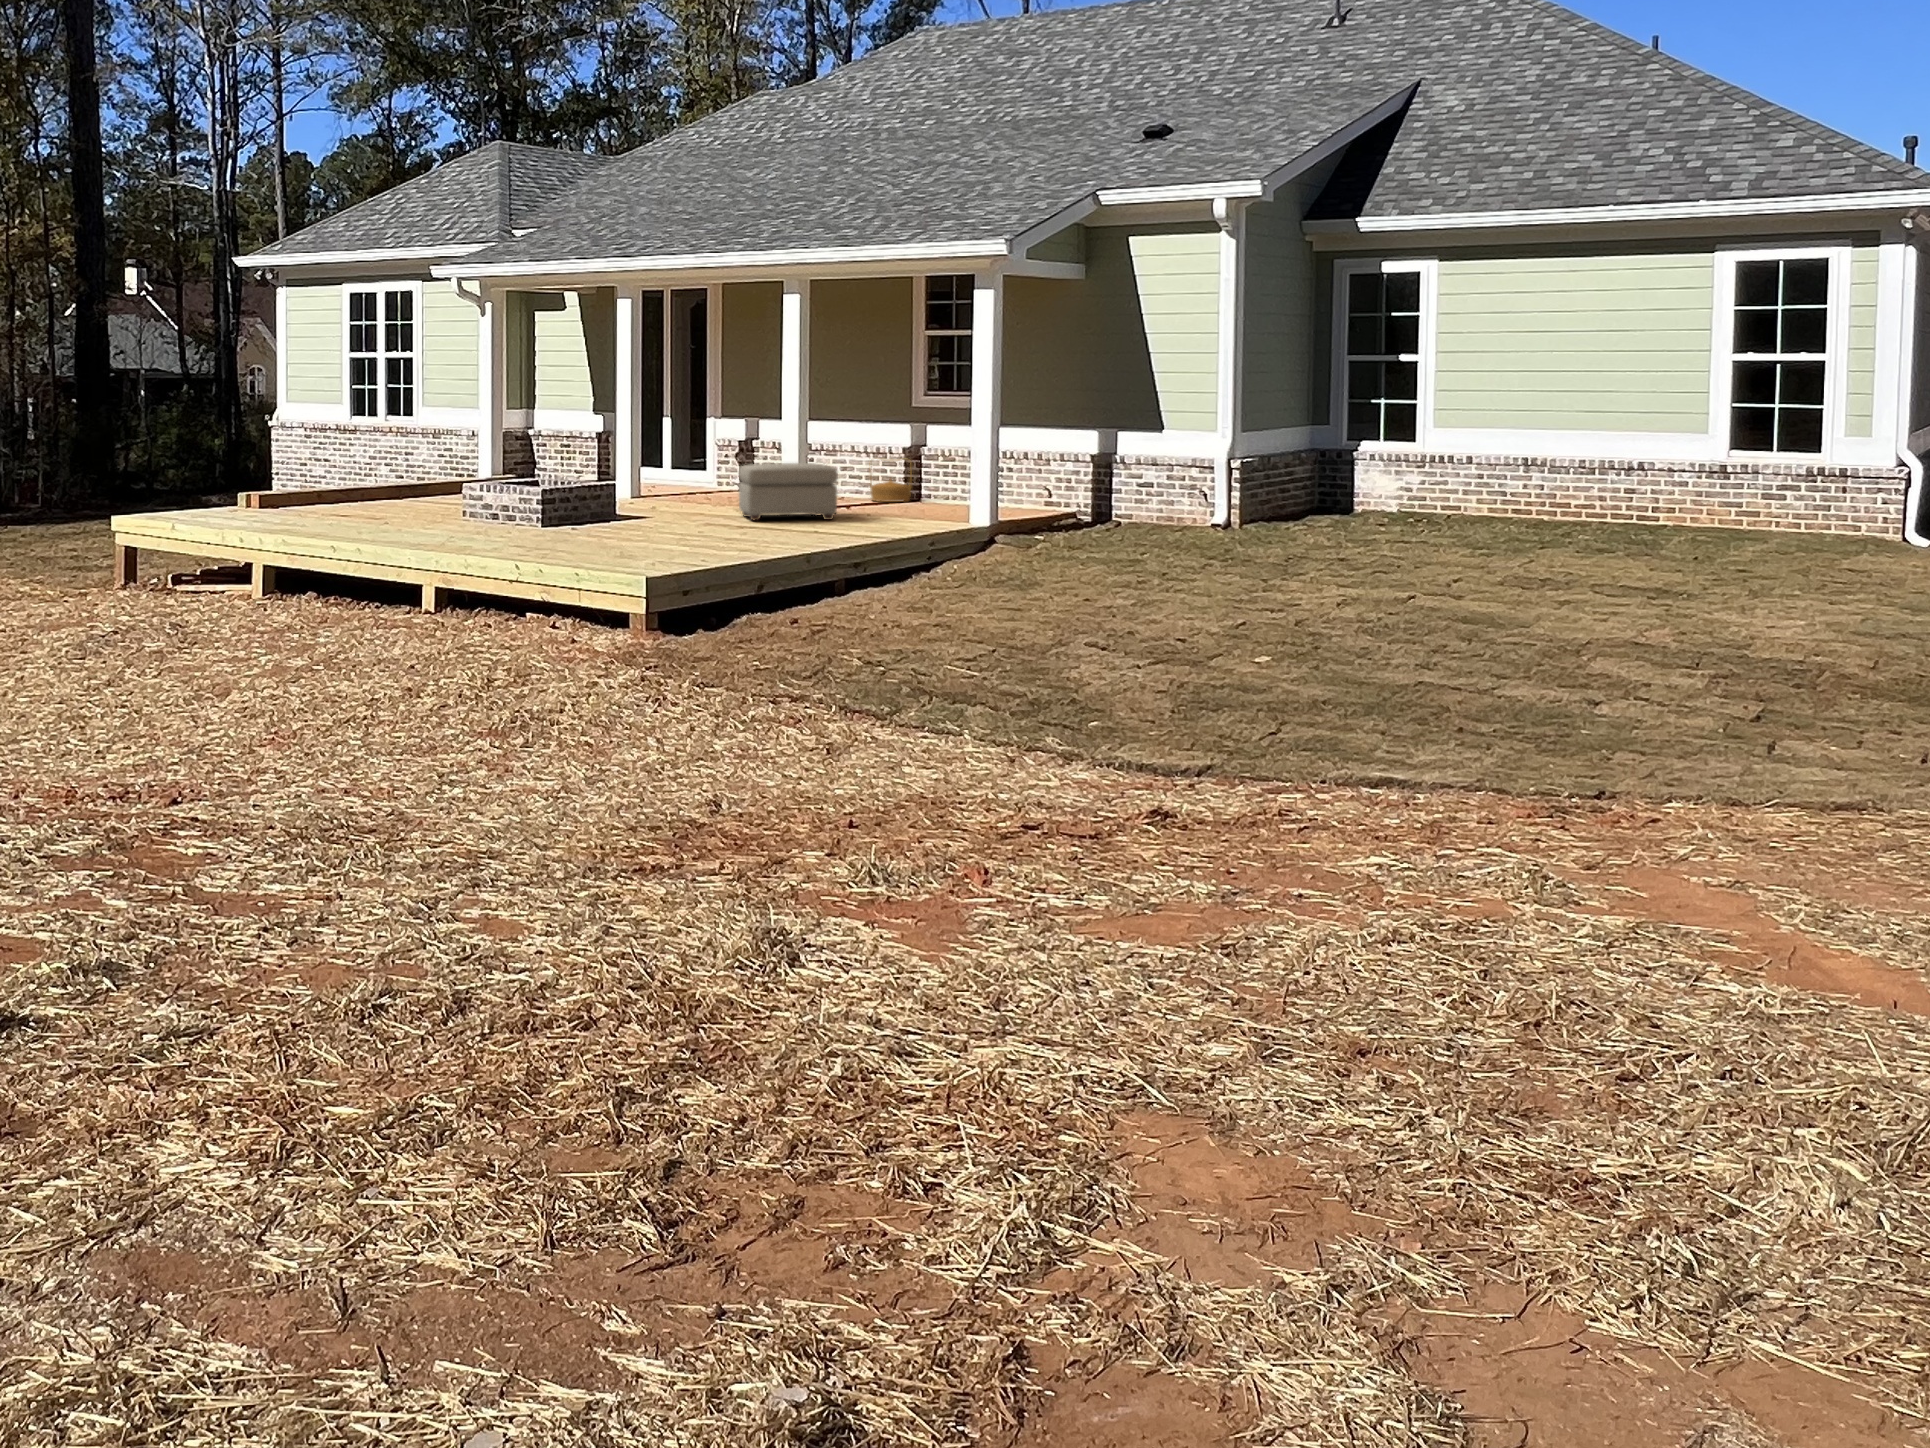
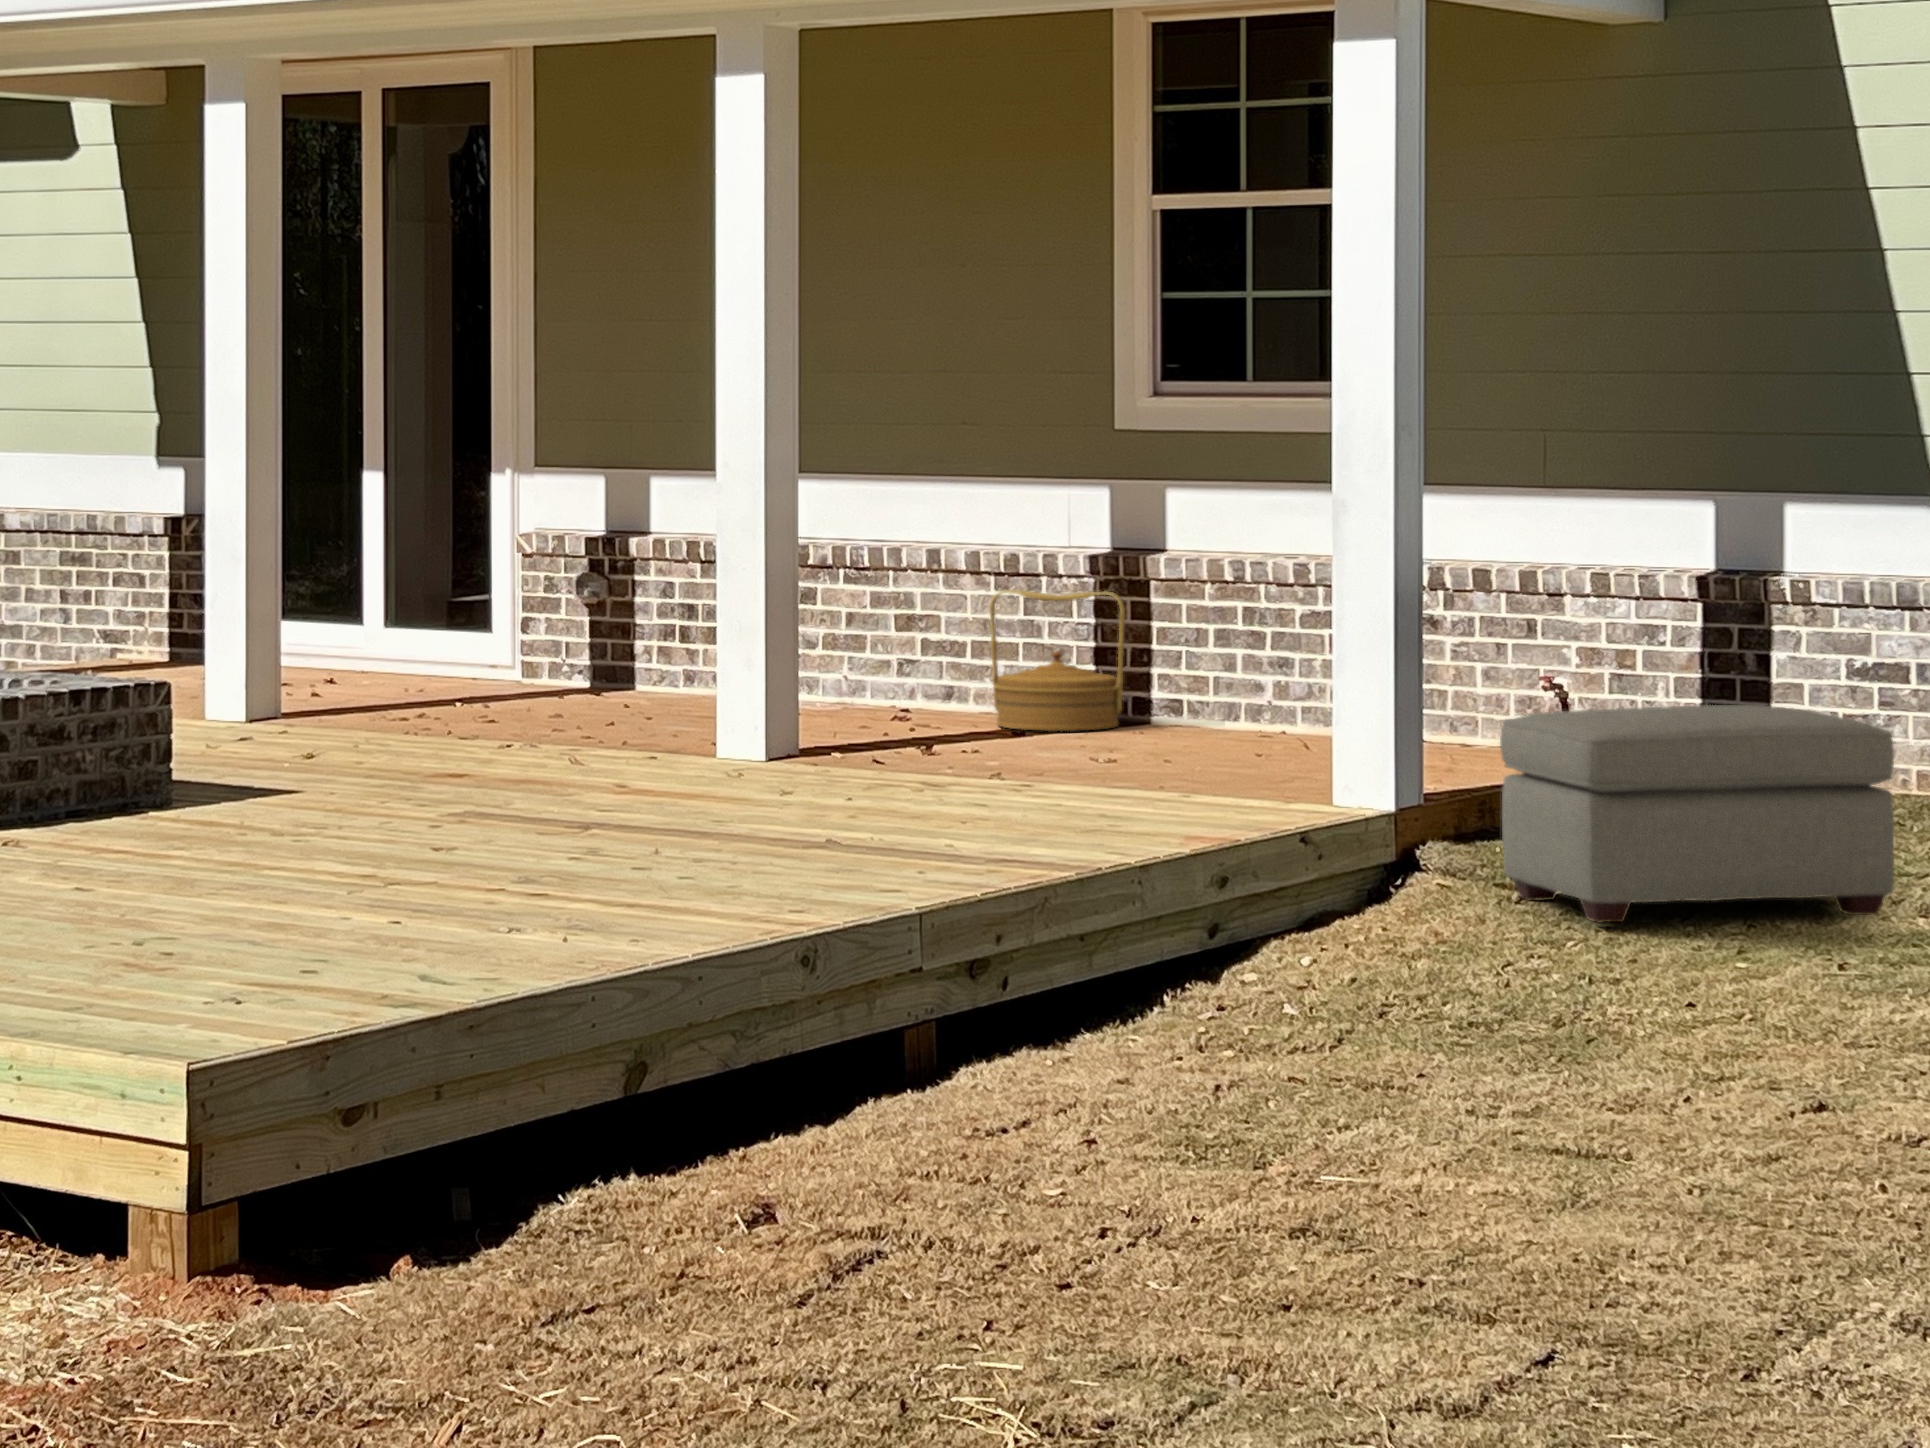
ottoman: present [738,463,838,520] -> present [1500,705,1894,922]

